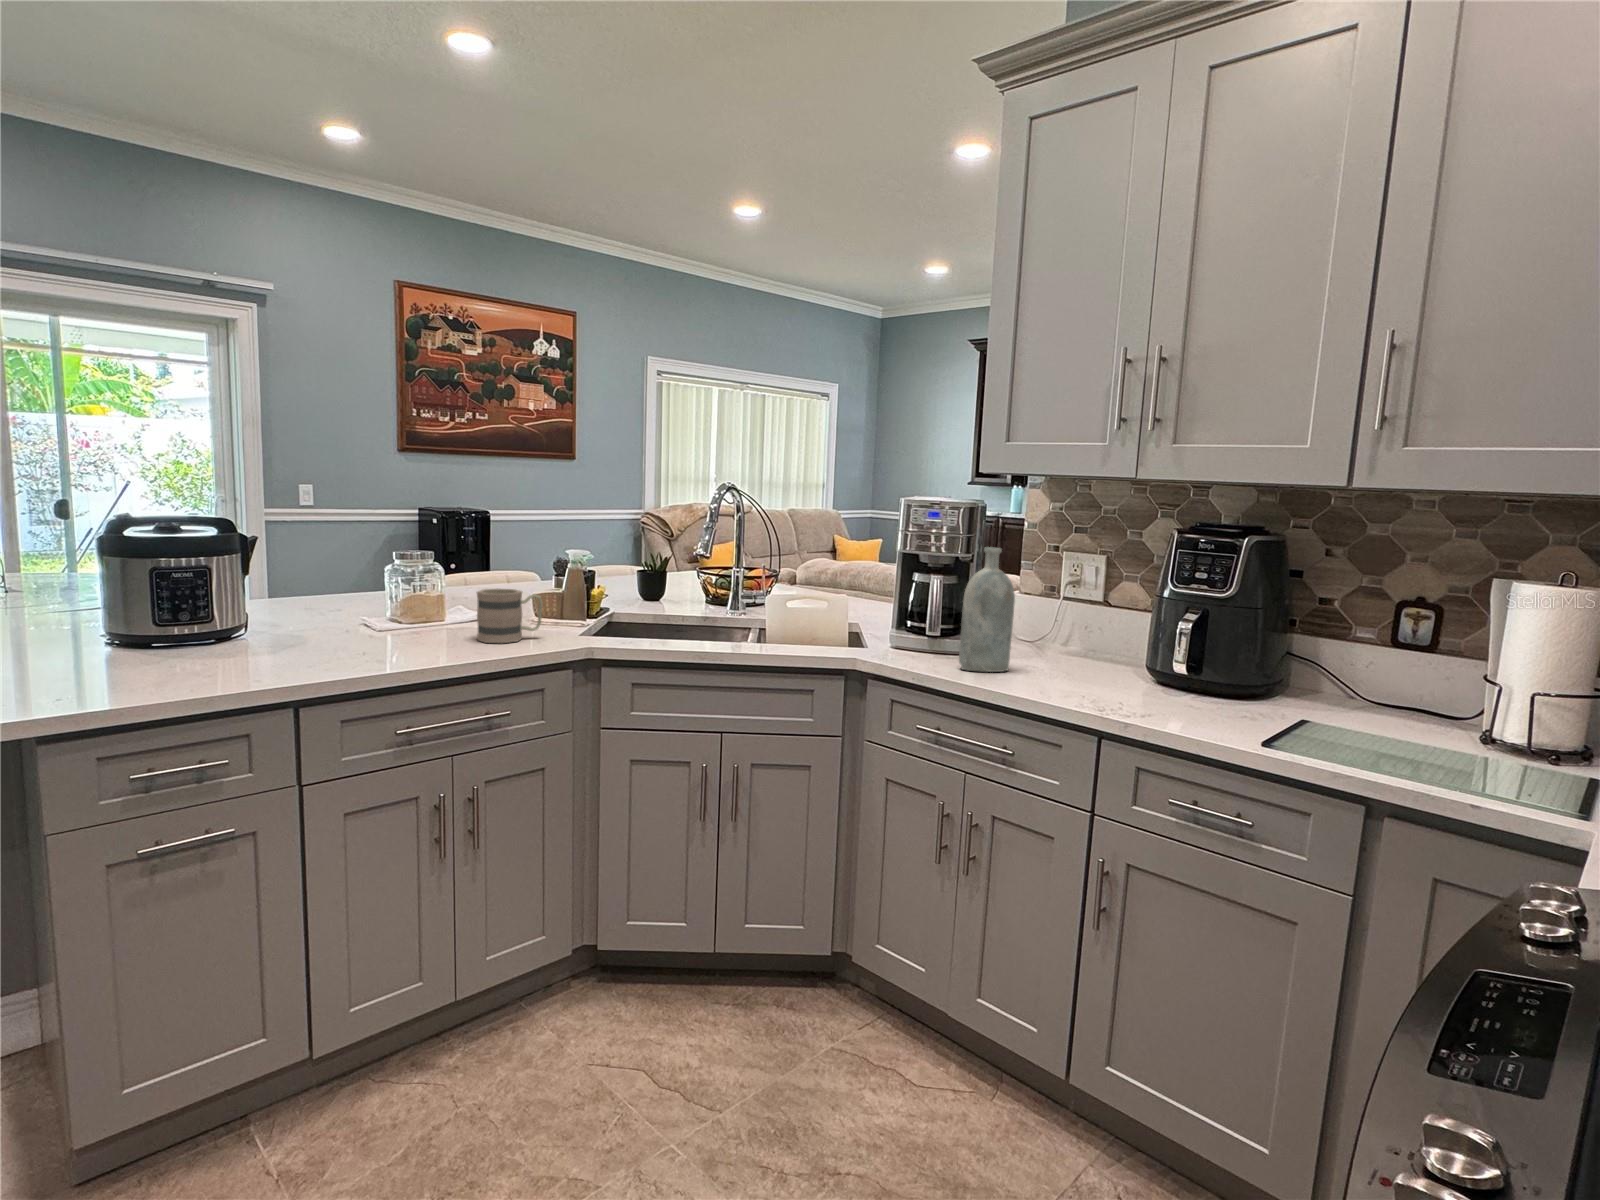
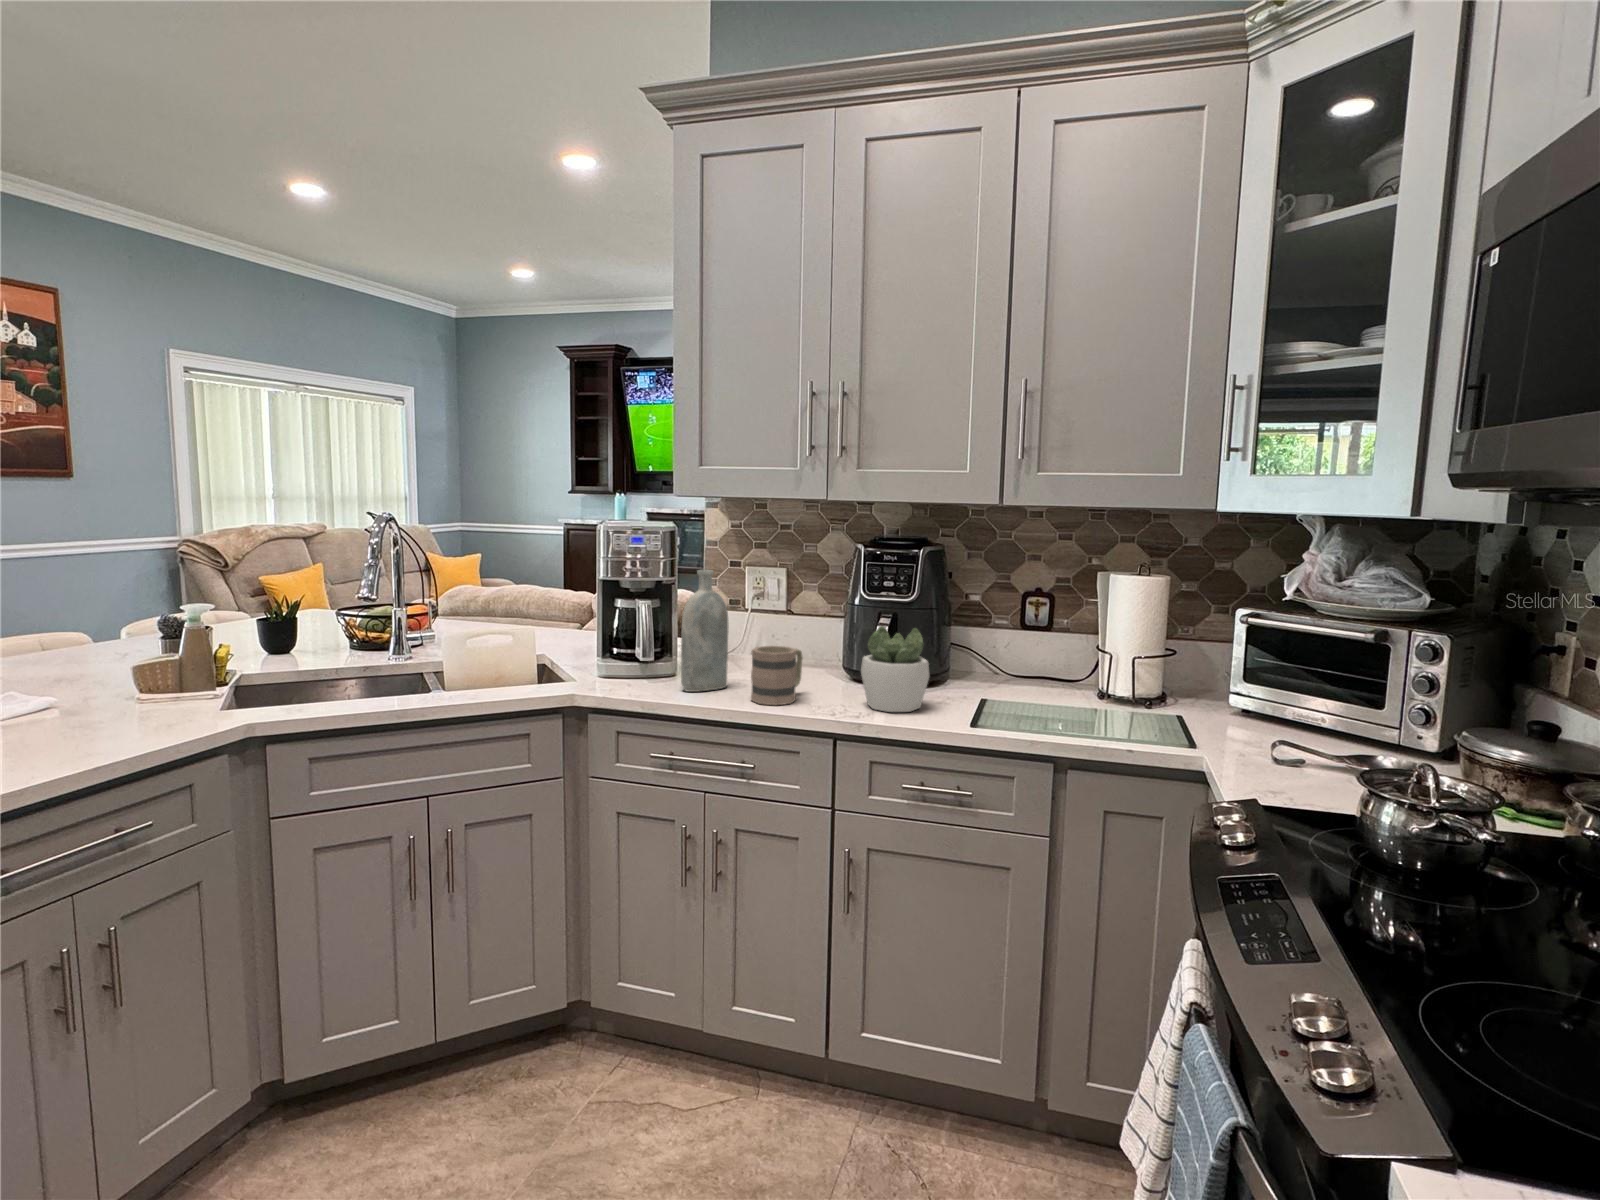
mug: present [477,588,542,643] -> present [751,646,802,705]
succulent plant: none [1146,621,1228,721] -> present [861,626,929,712]

